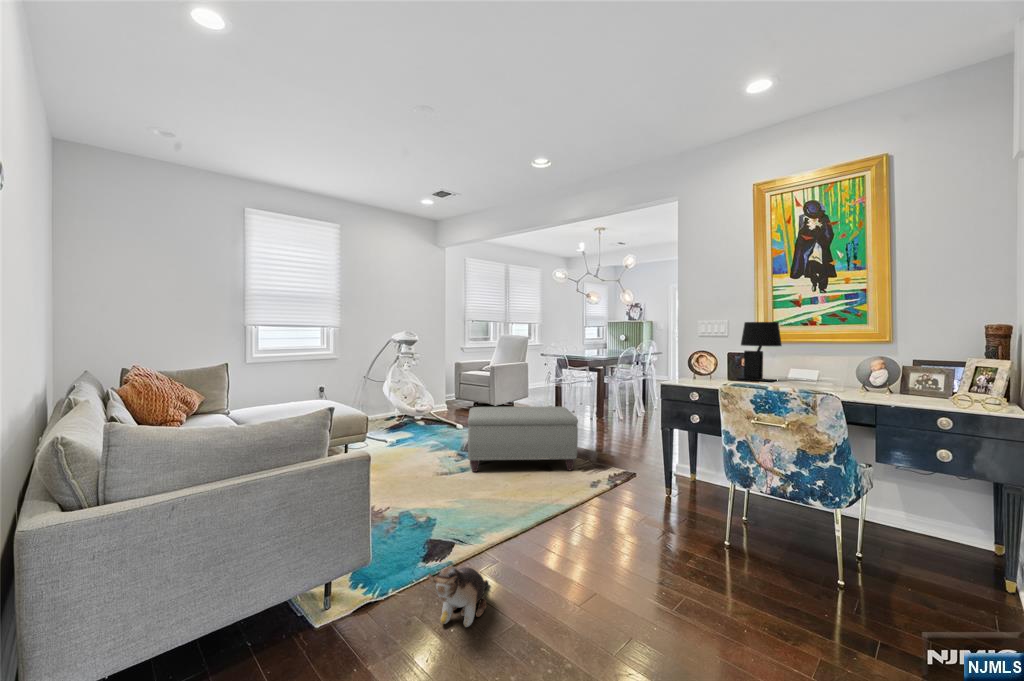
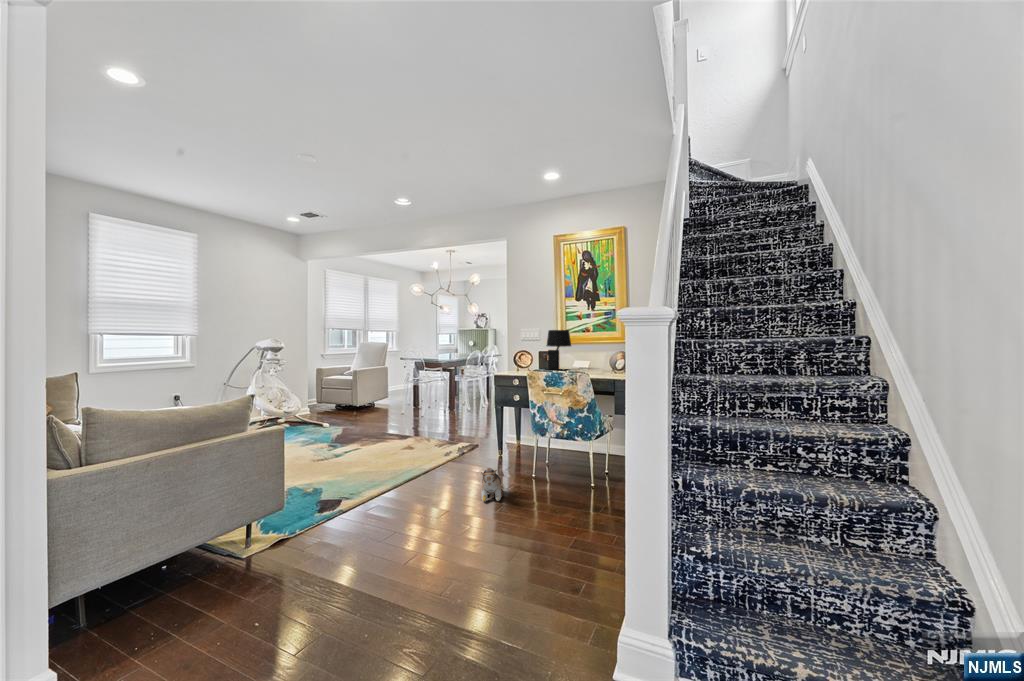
ottoman: present [468,407,578,472] -> none [340,399,433,455]
plush toy: present [428,566,488,627] -> present [481,468,503,502]

